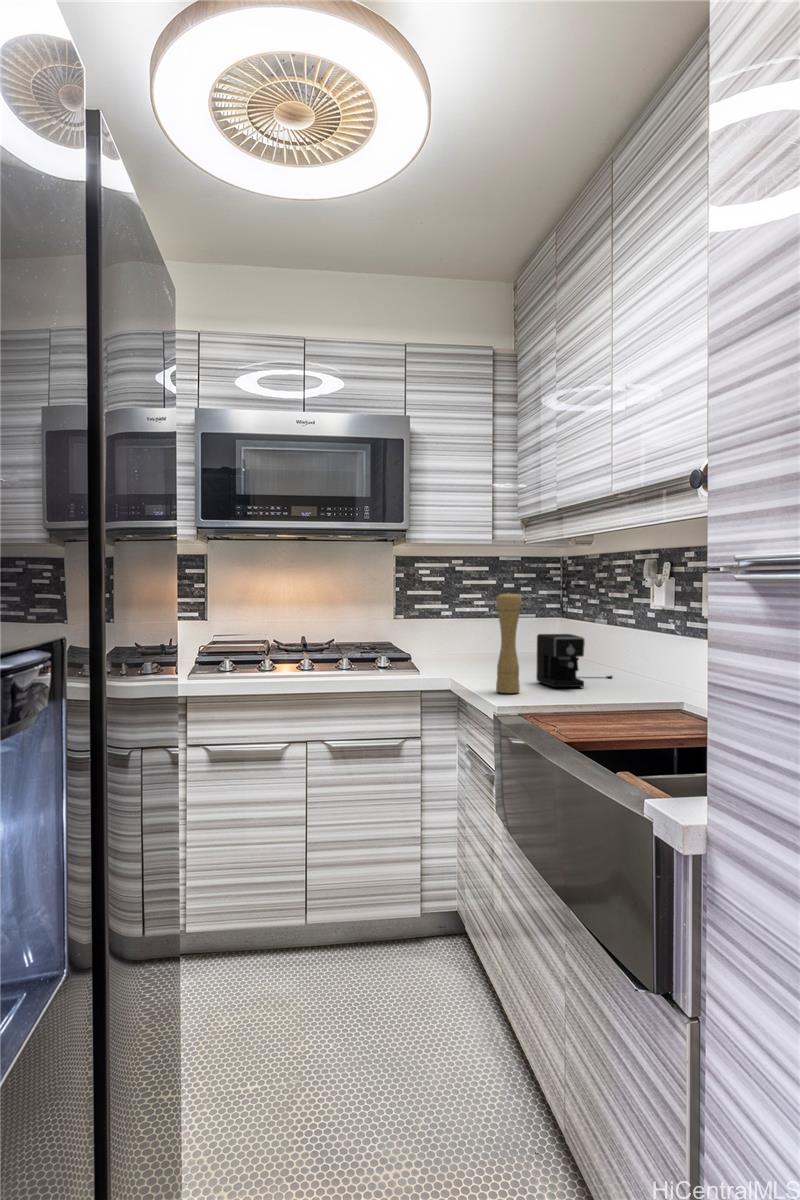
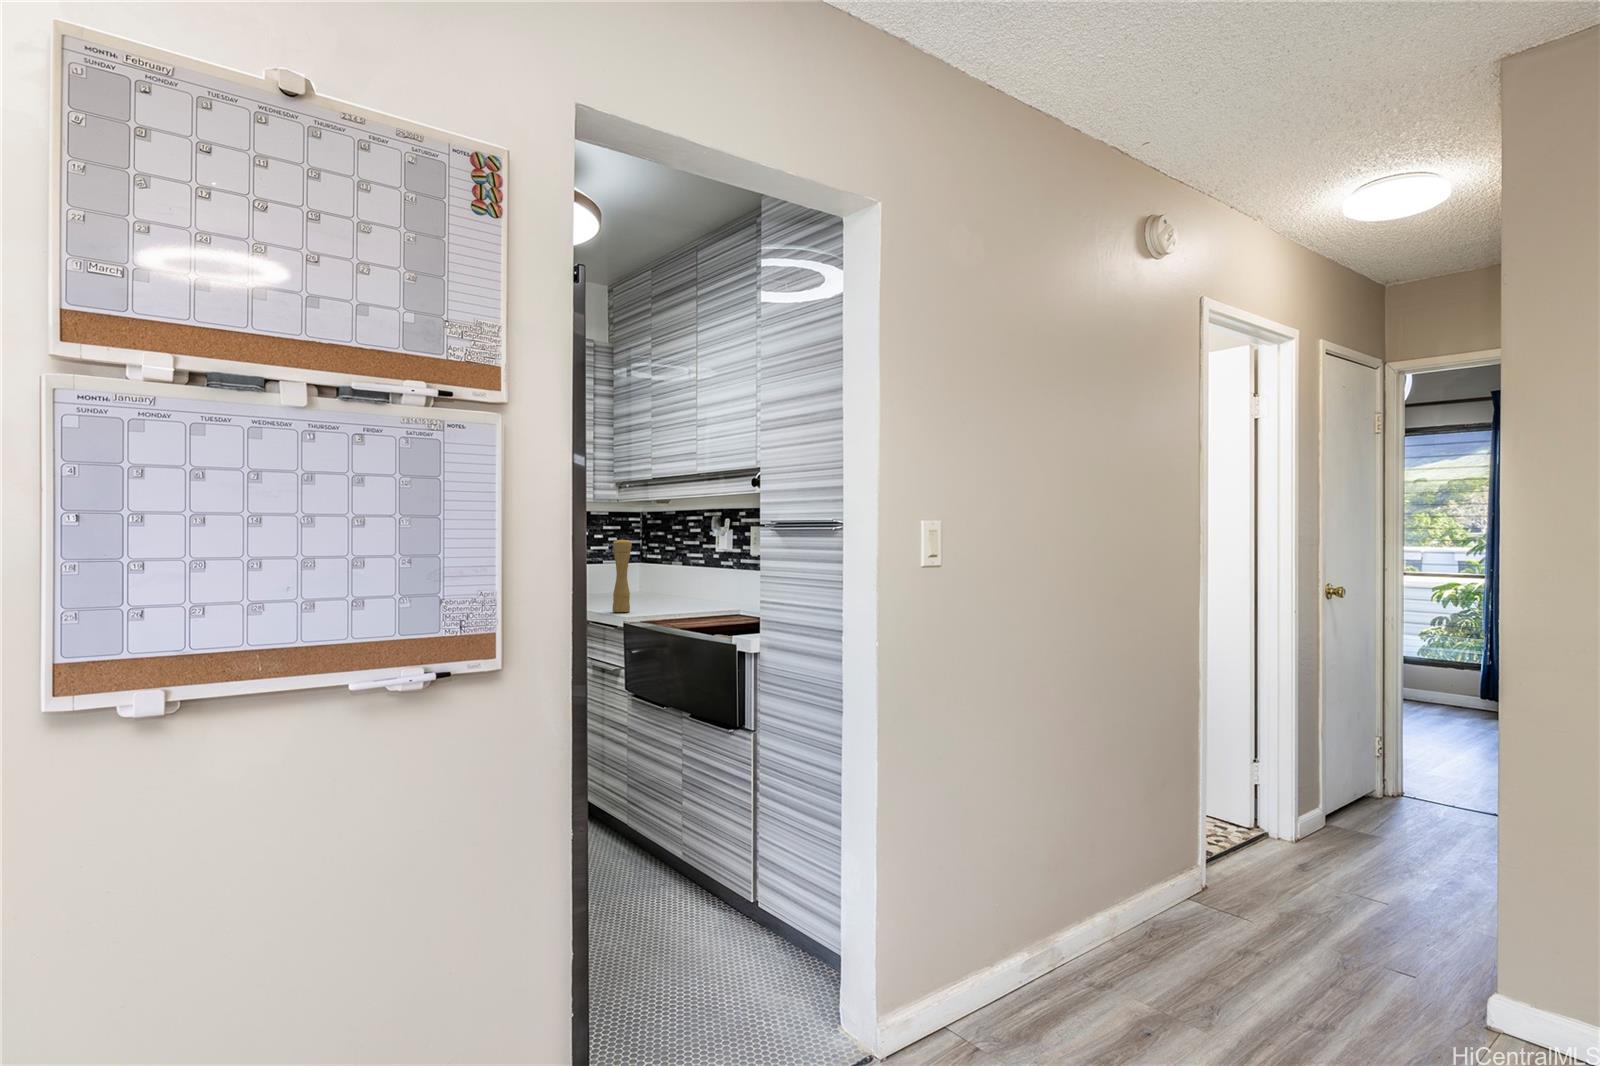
coffee maker: present [536,634,613,687] -> none [637,571,690,608]

